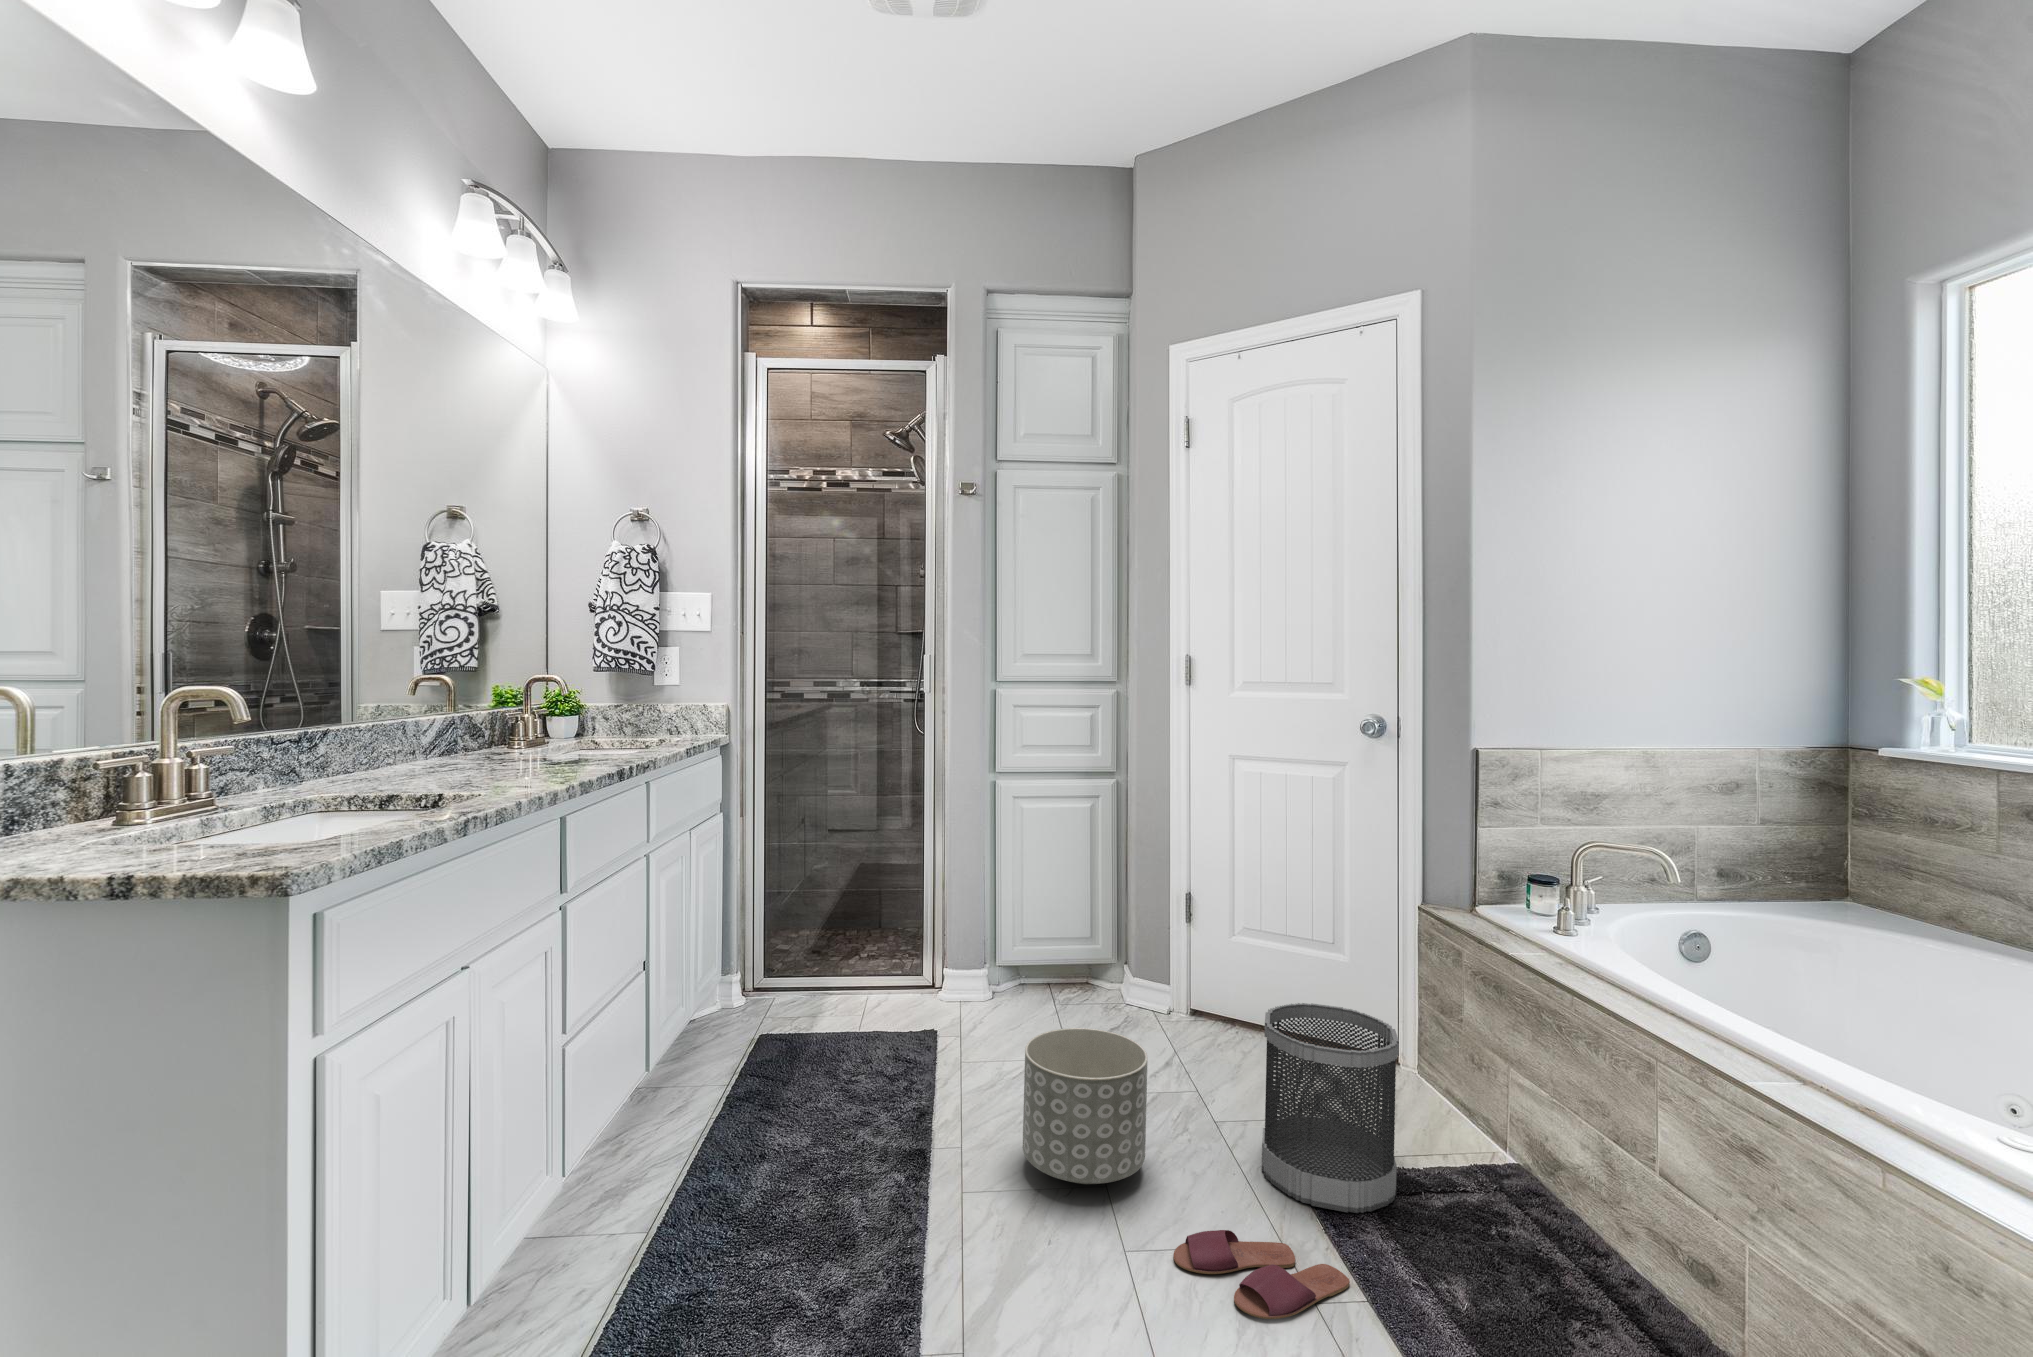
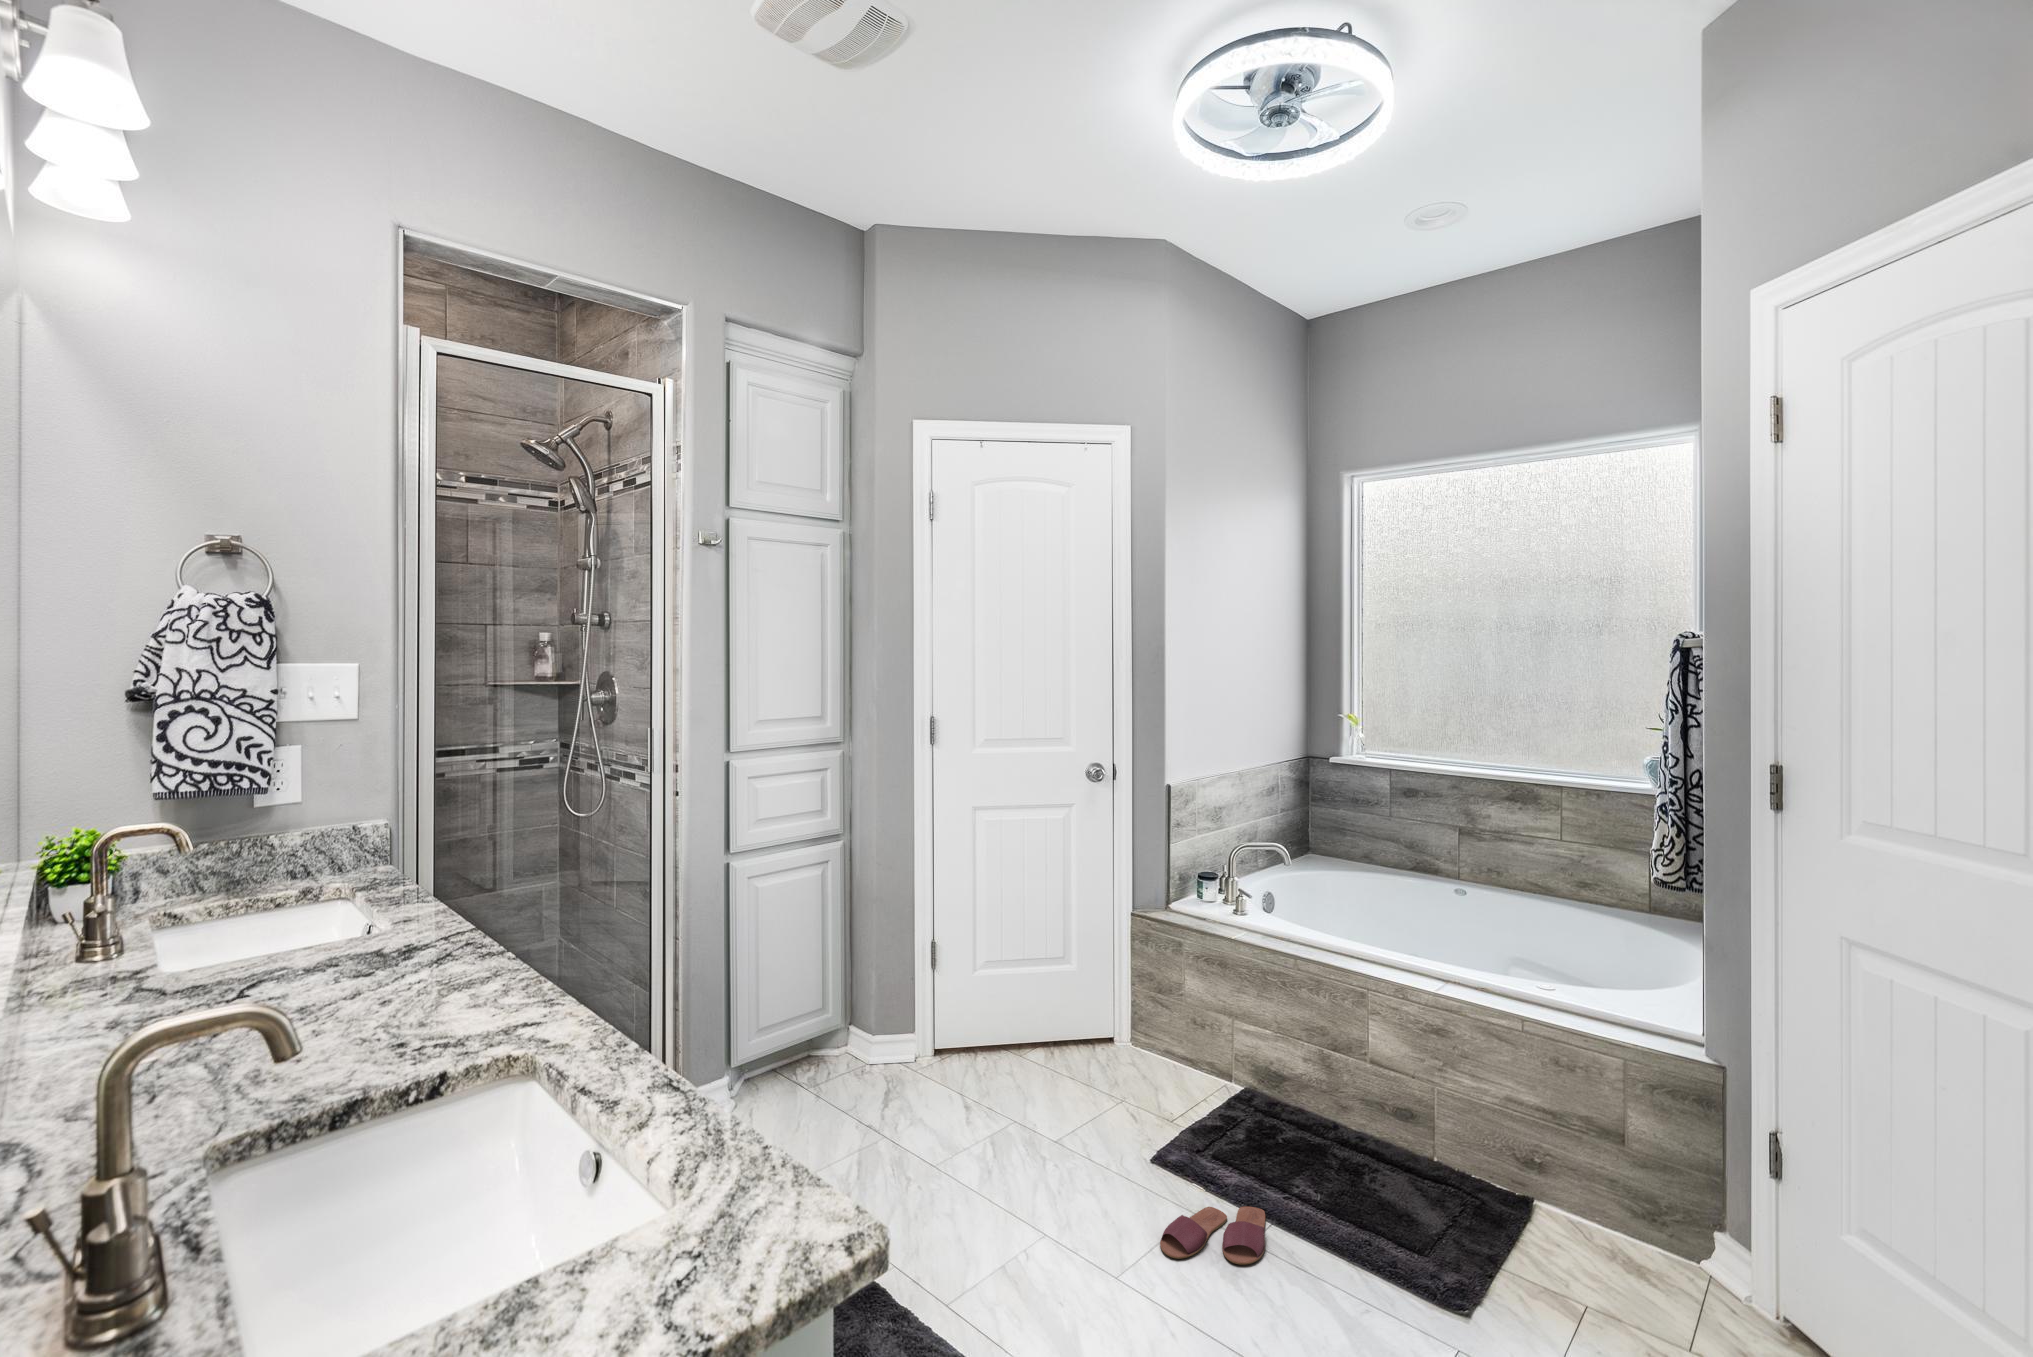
wastebasket: present [1262,1003,1399,1213] -> none [1118,1011,1222,1173]
planter: present [1022,1028,1148,1184] -> none [973,1093,1086,1242]

